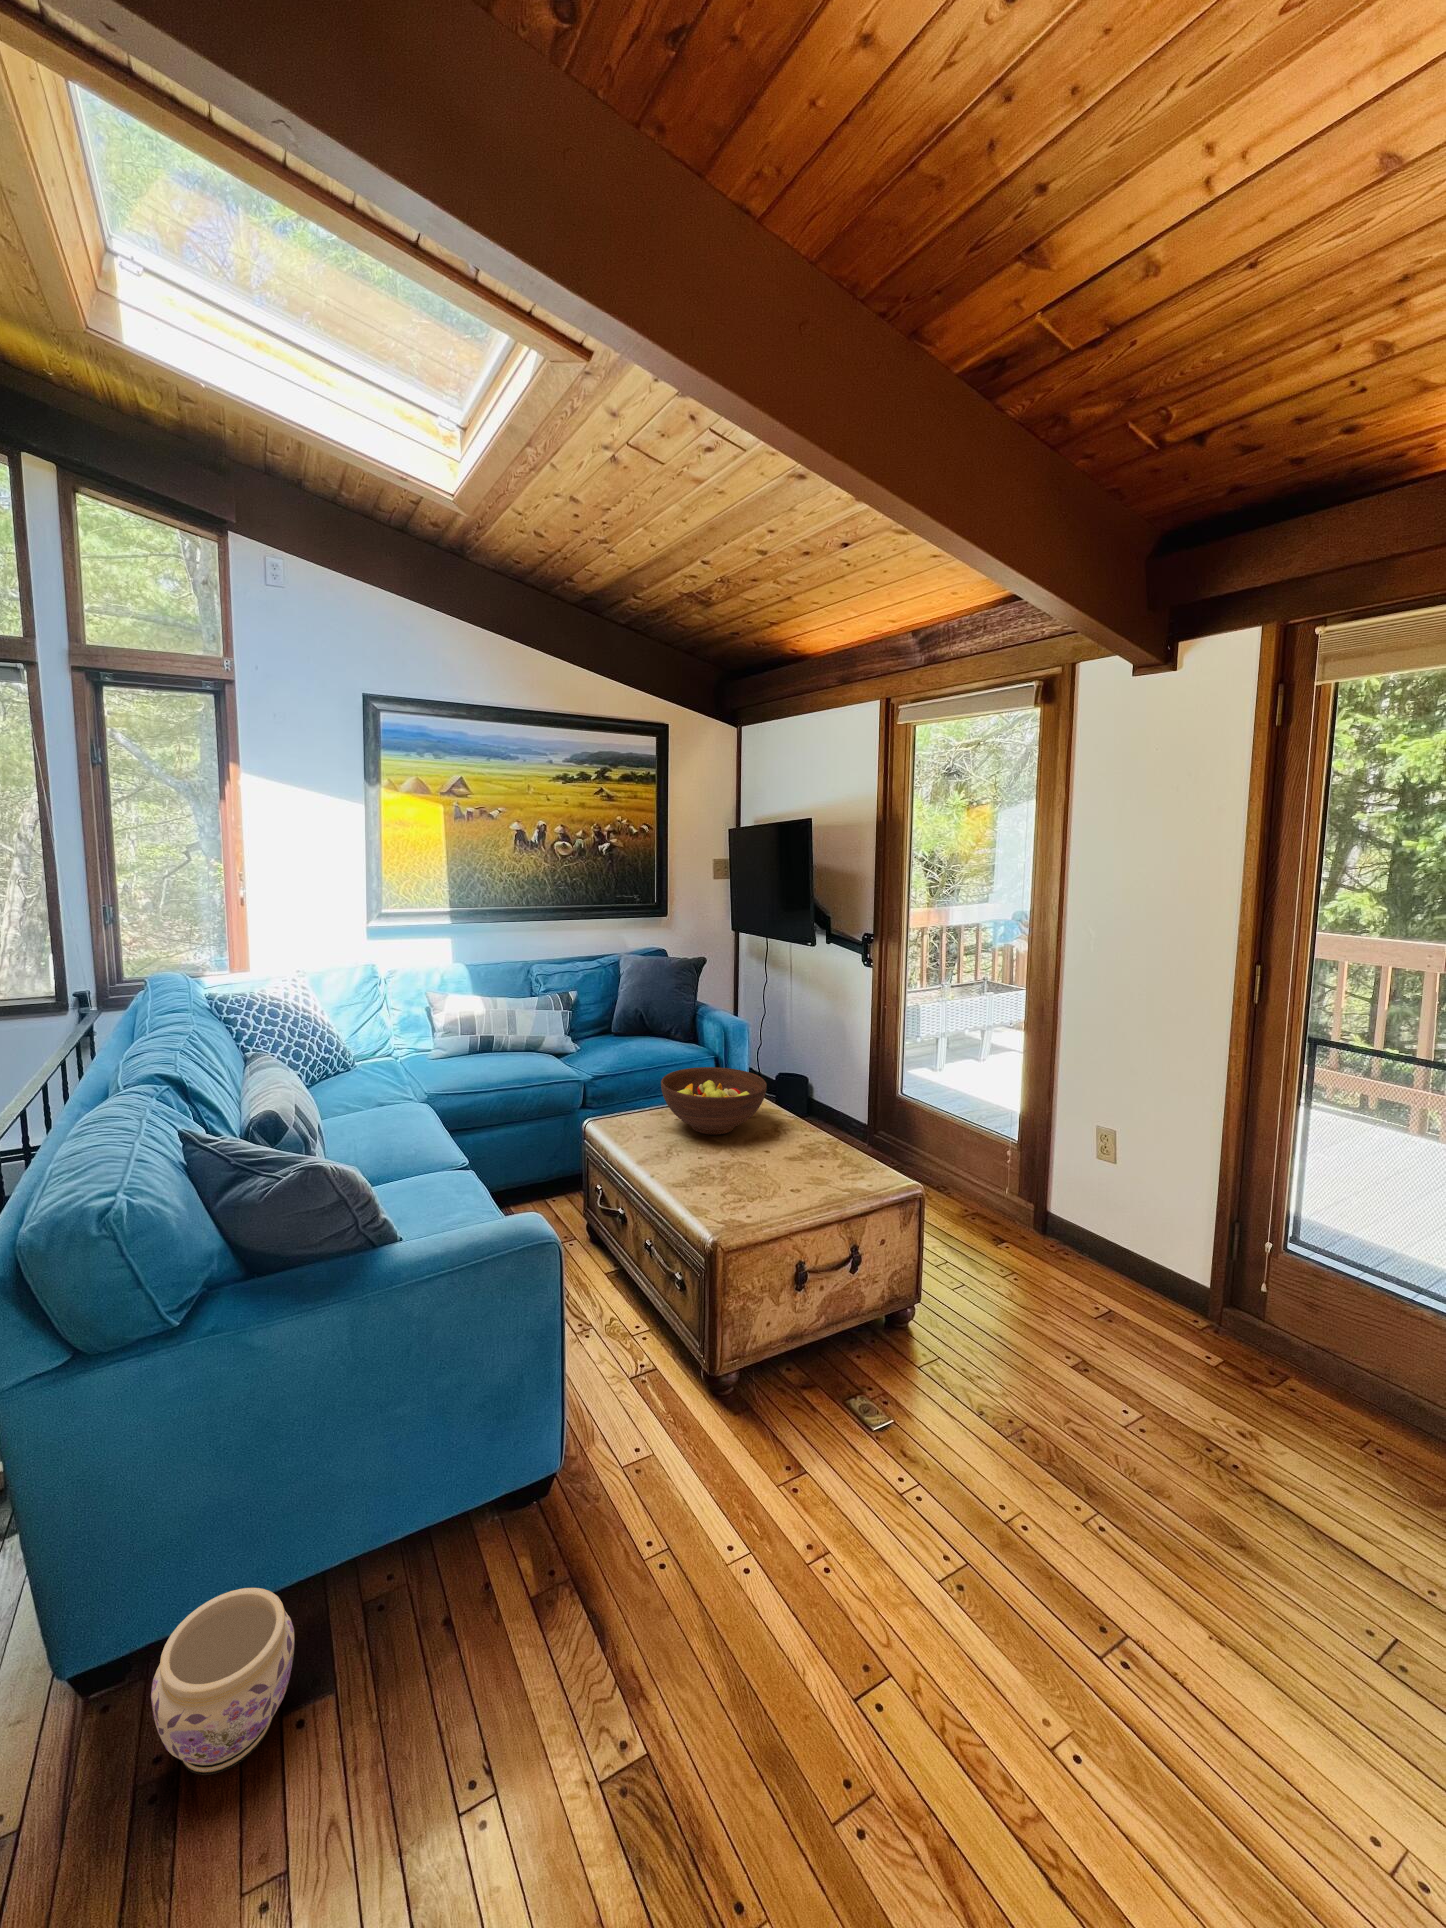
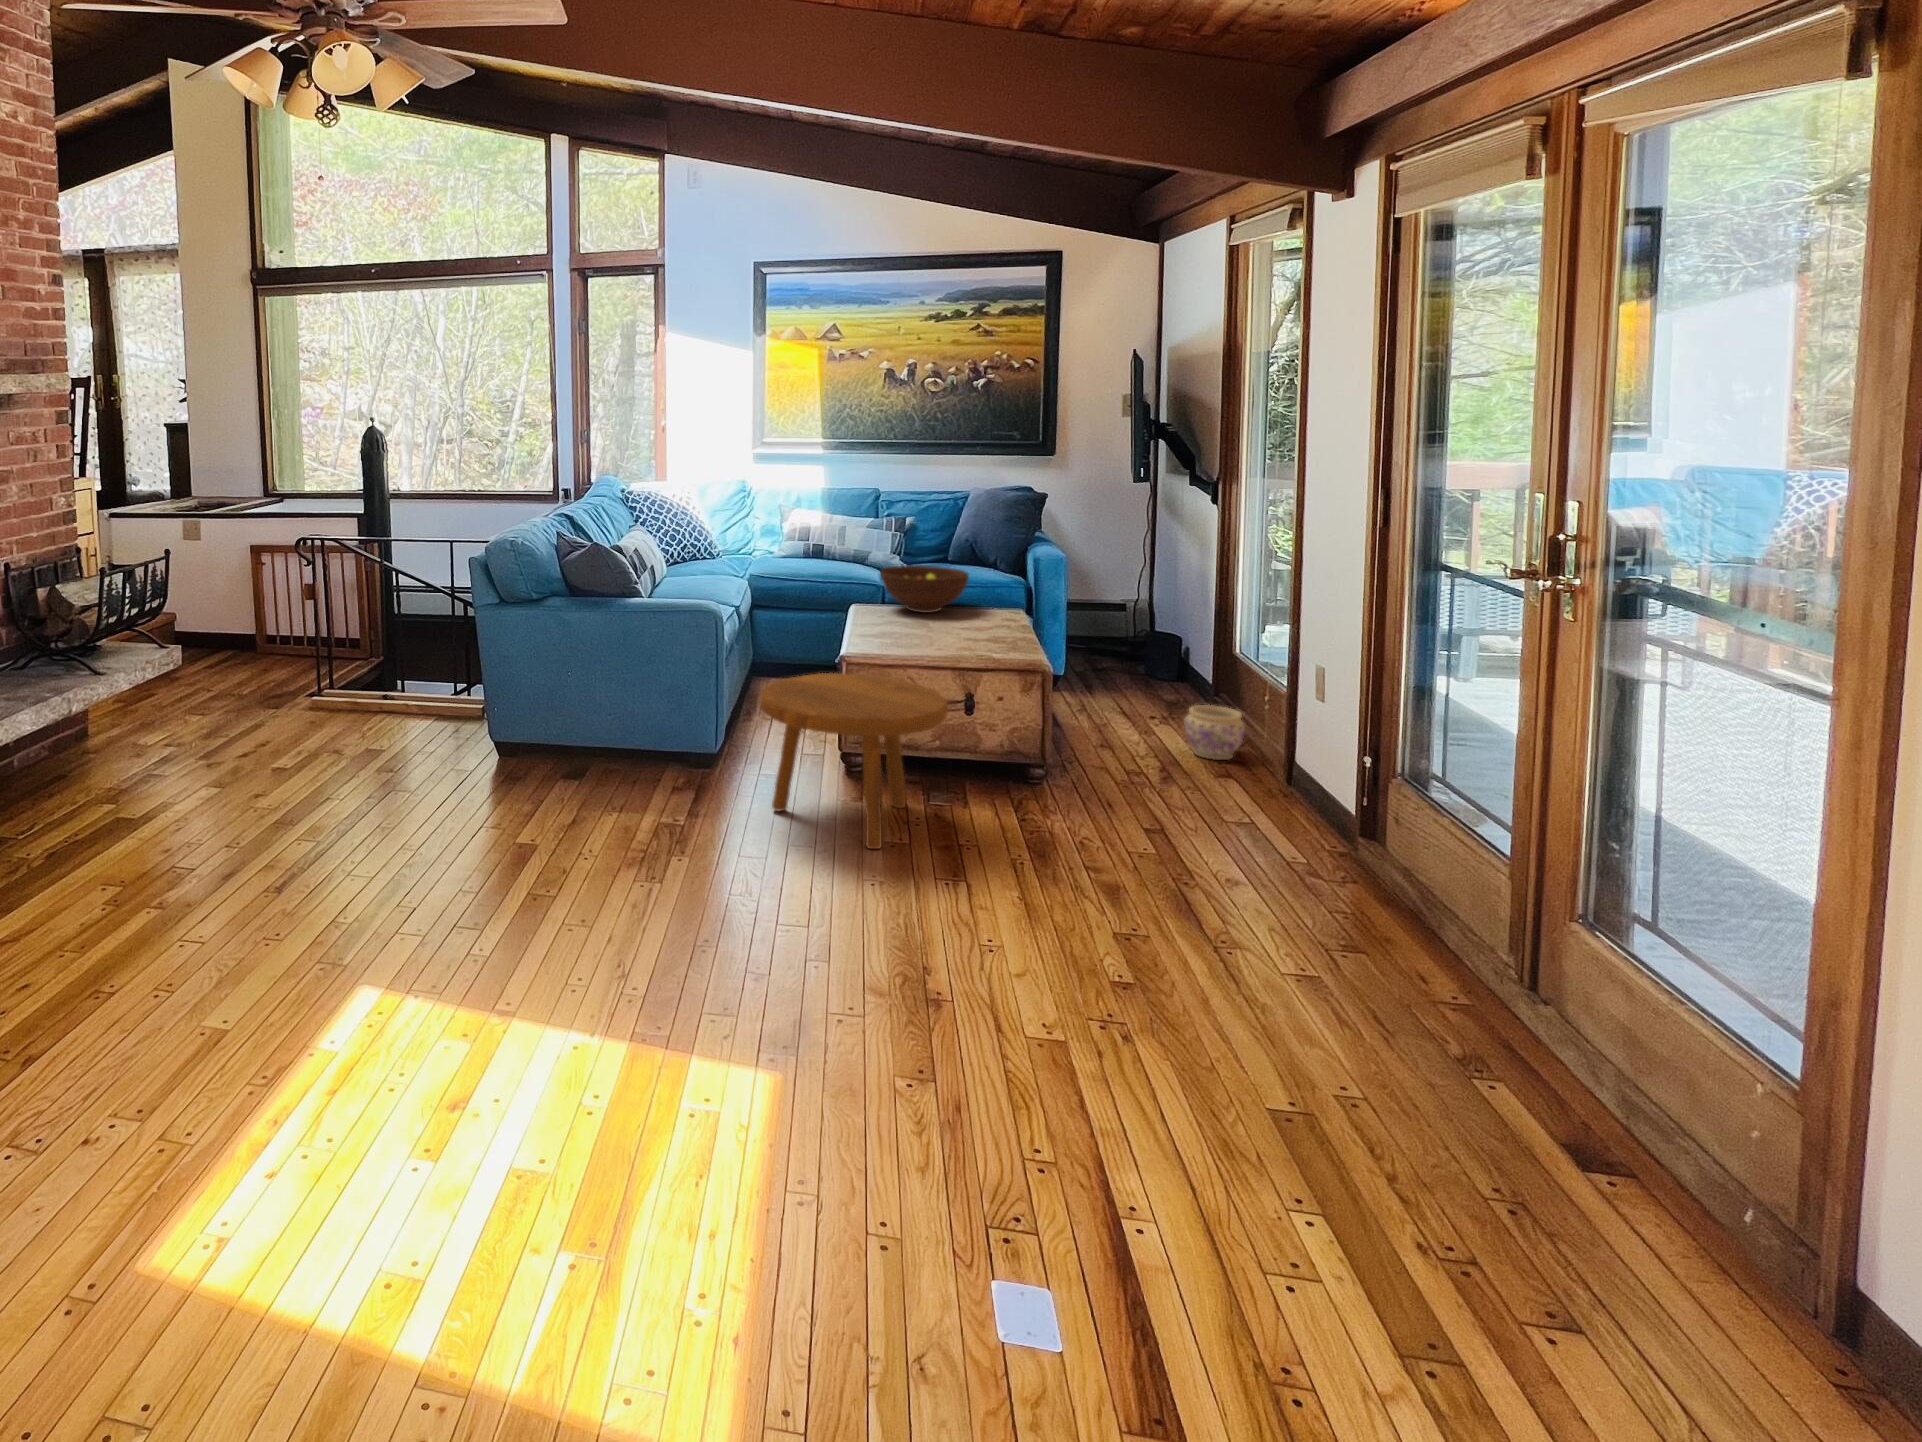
footstool: none [754,1304,1092,1702] -> present [760,673,948,849]
planter: present [151,1588,294,1775] -> present [1184,705,1245,760]

